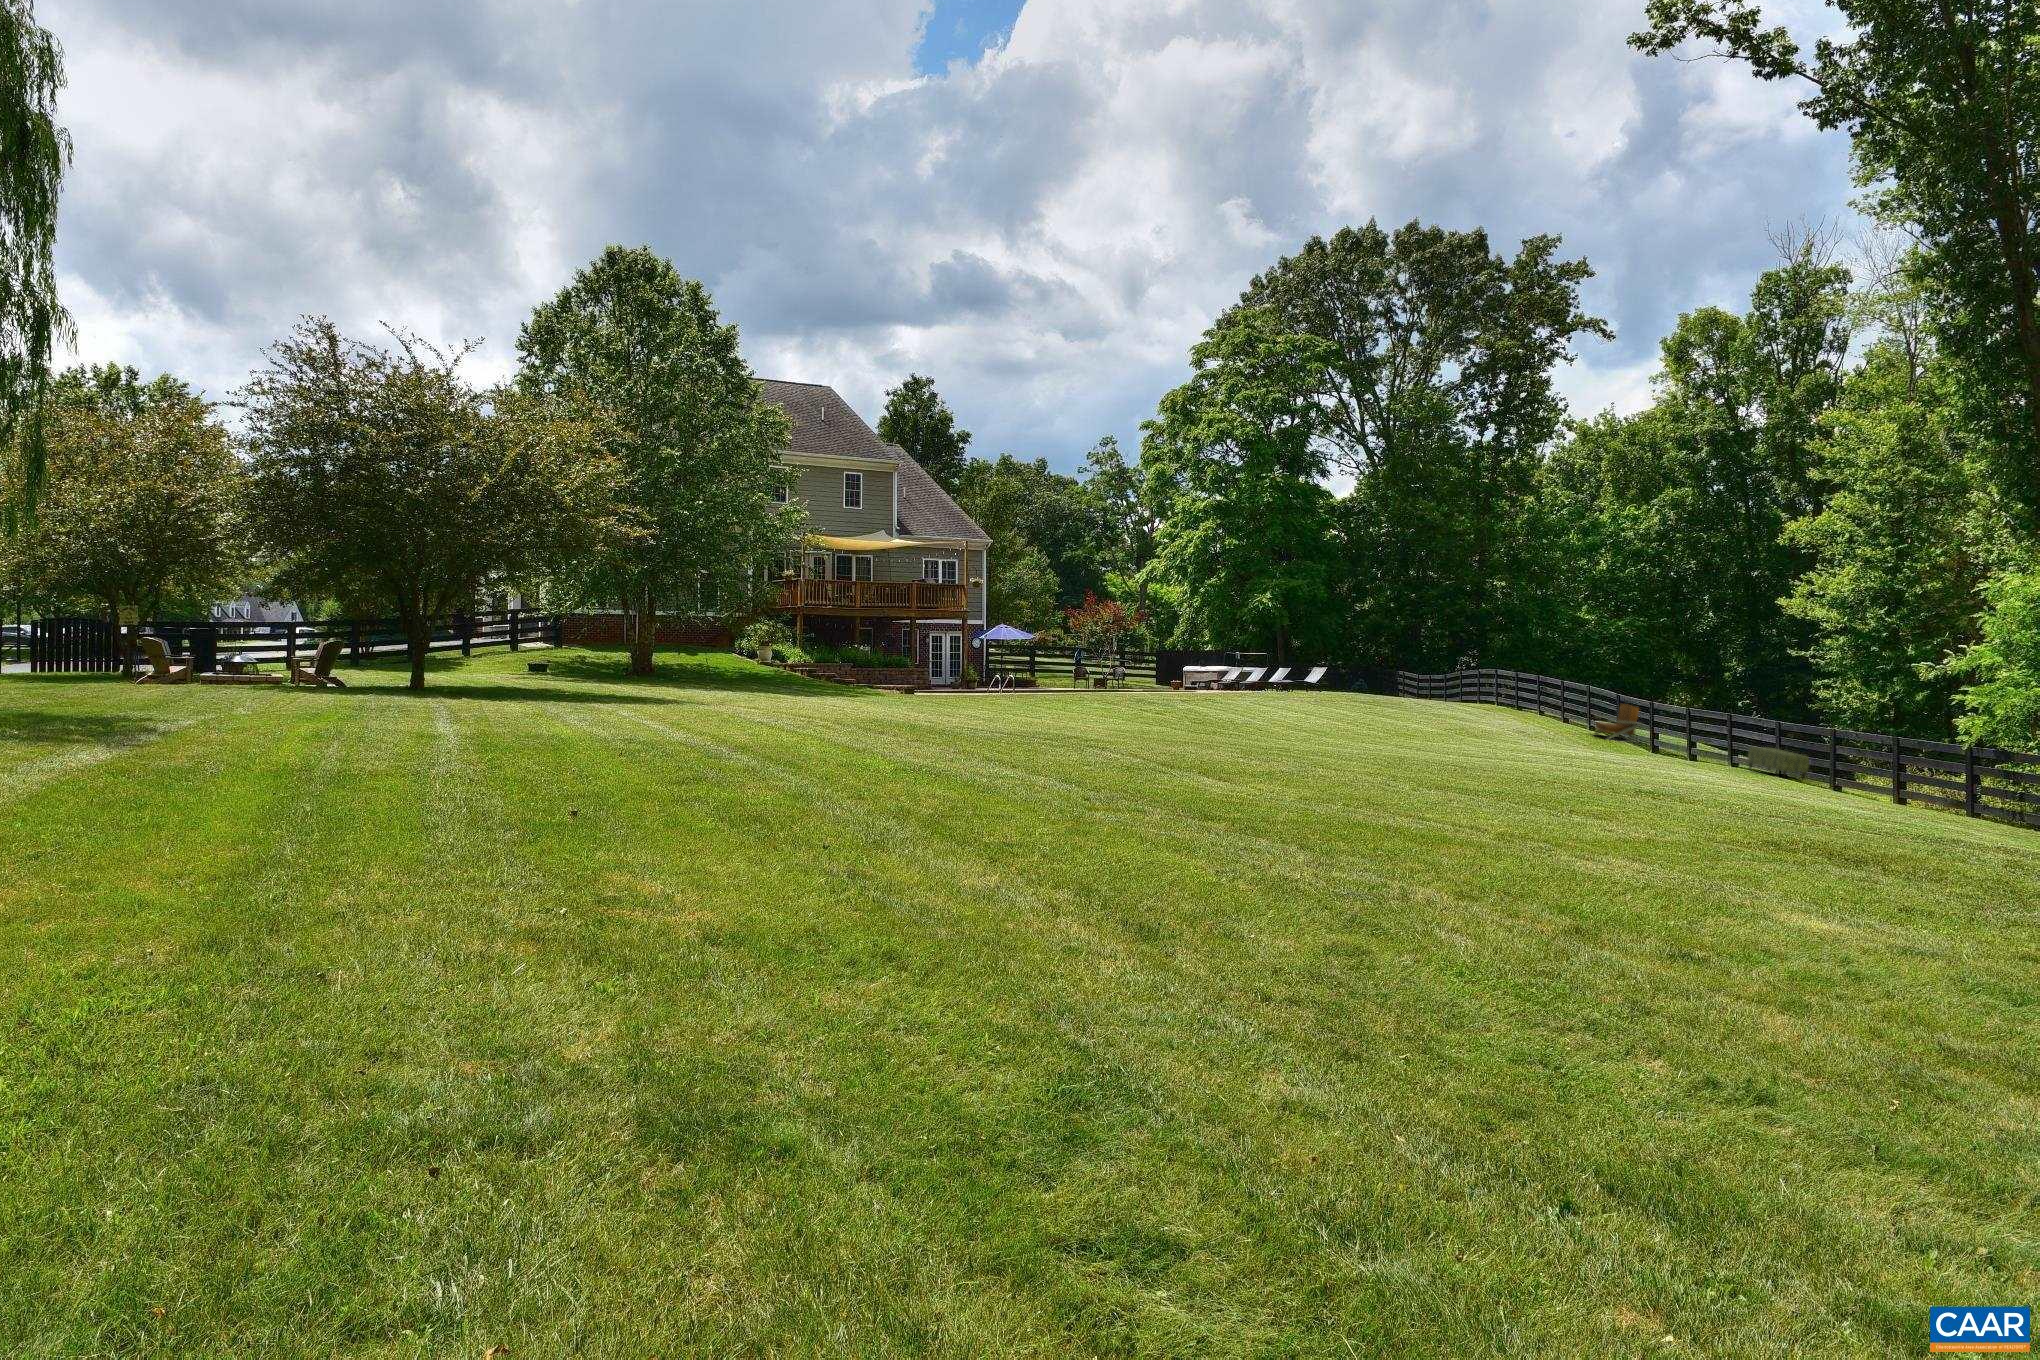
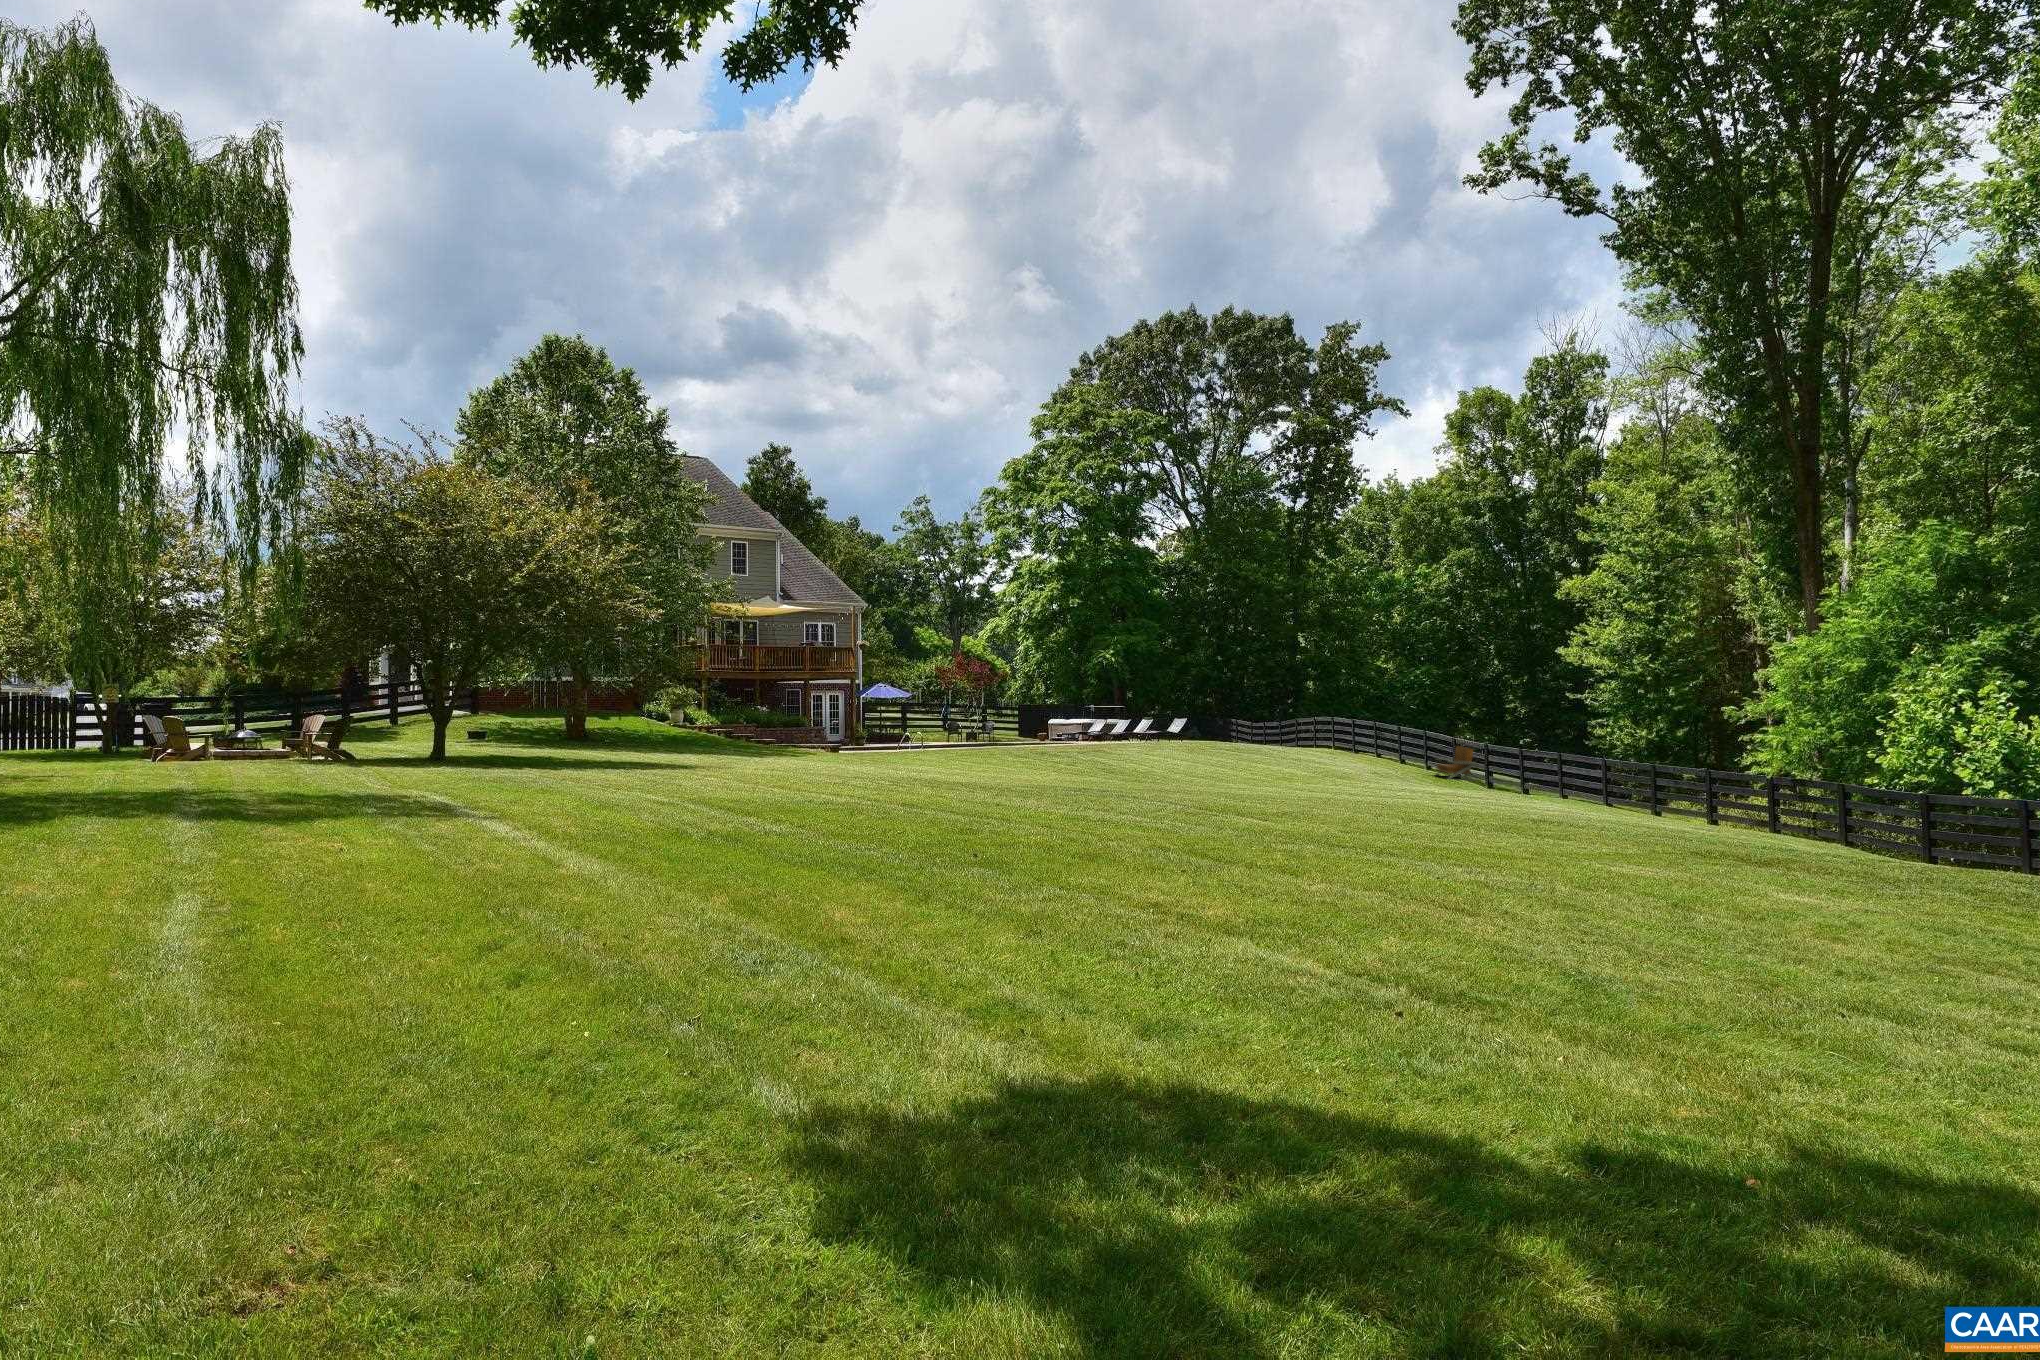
bench: present [1748,747,1809,779] -> none [1574,779,1624,806]

